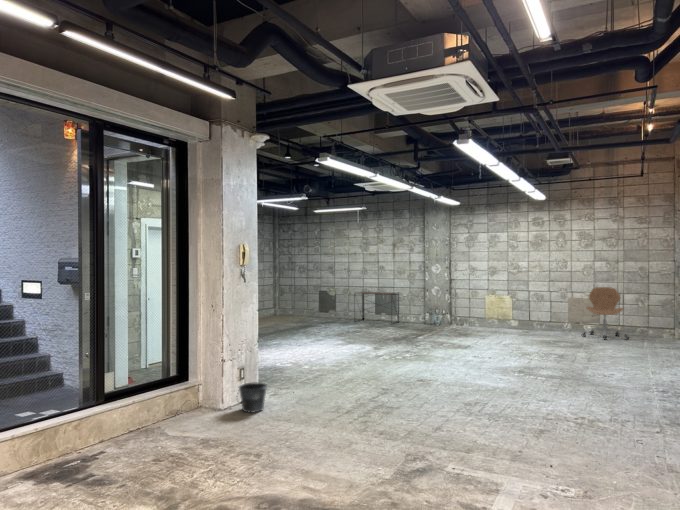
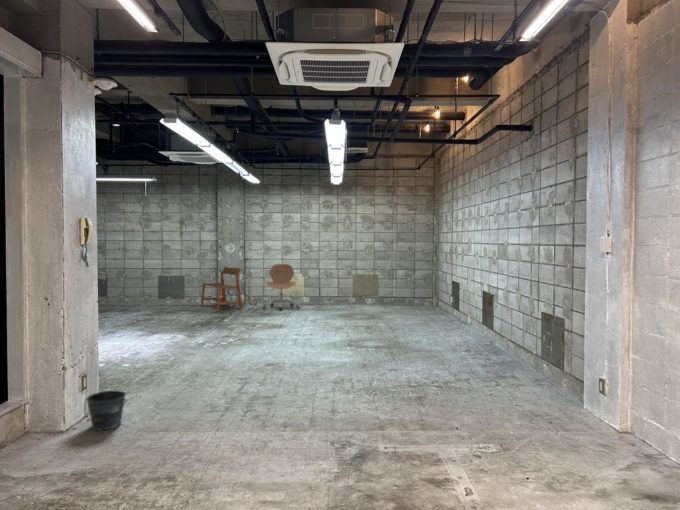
bench: none [409,286,445,329] -> present [201,267,242,312]
office chair: present [582,287,629,340] -> present [263,264,299,310]
desk: present [355,292,399,323] -> none [136,274,188,309]

